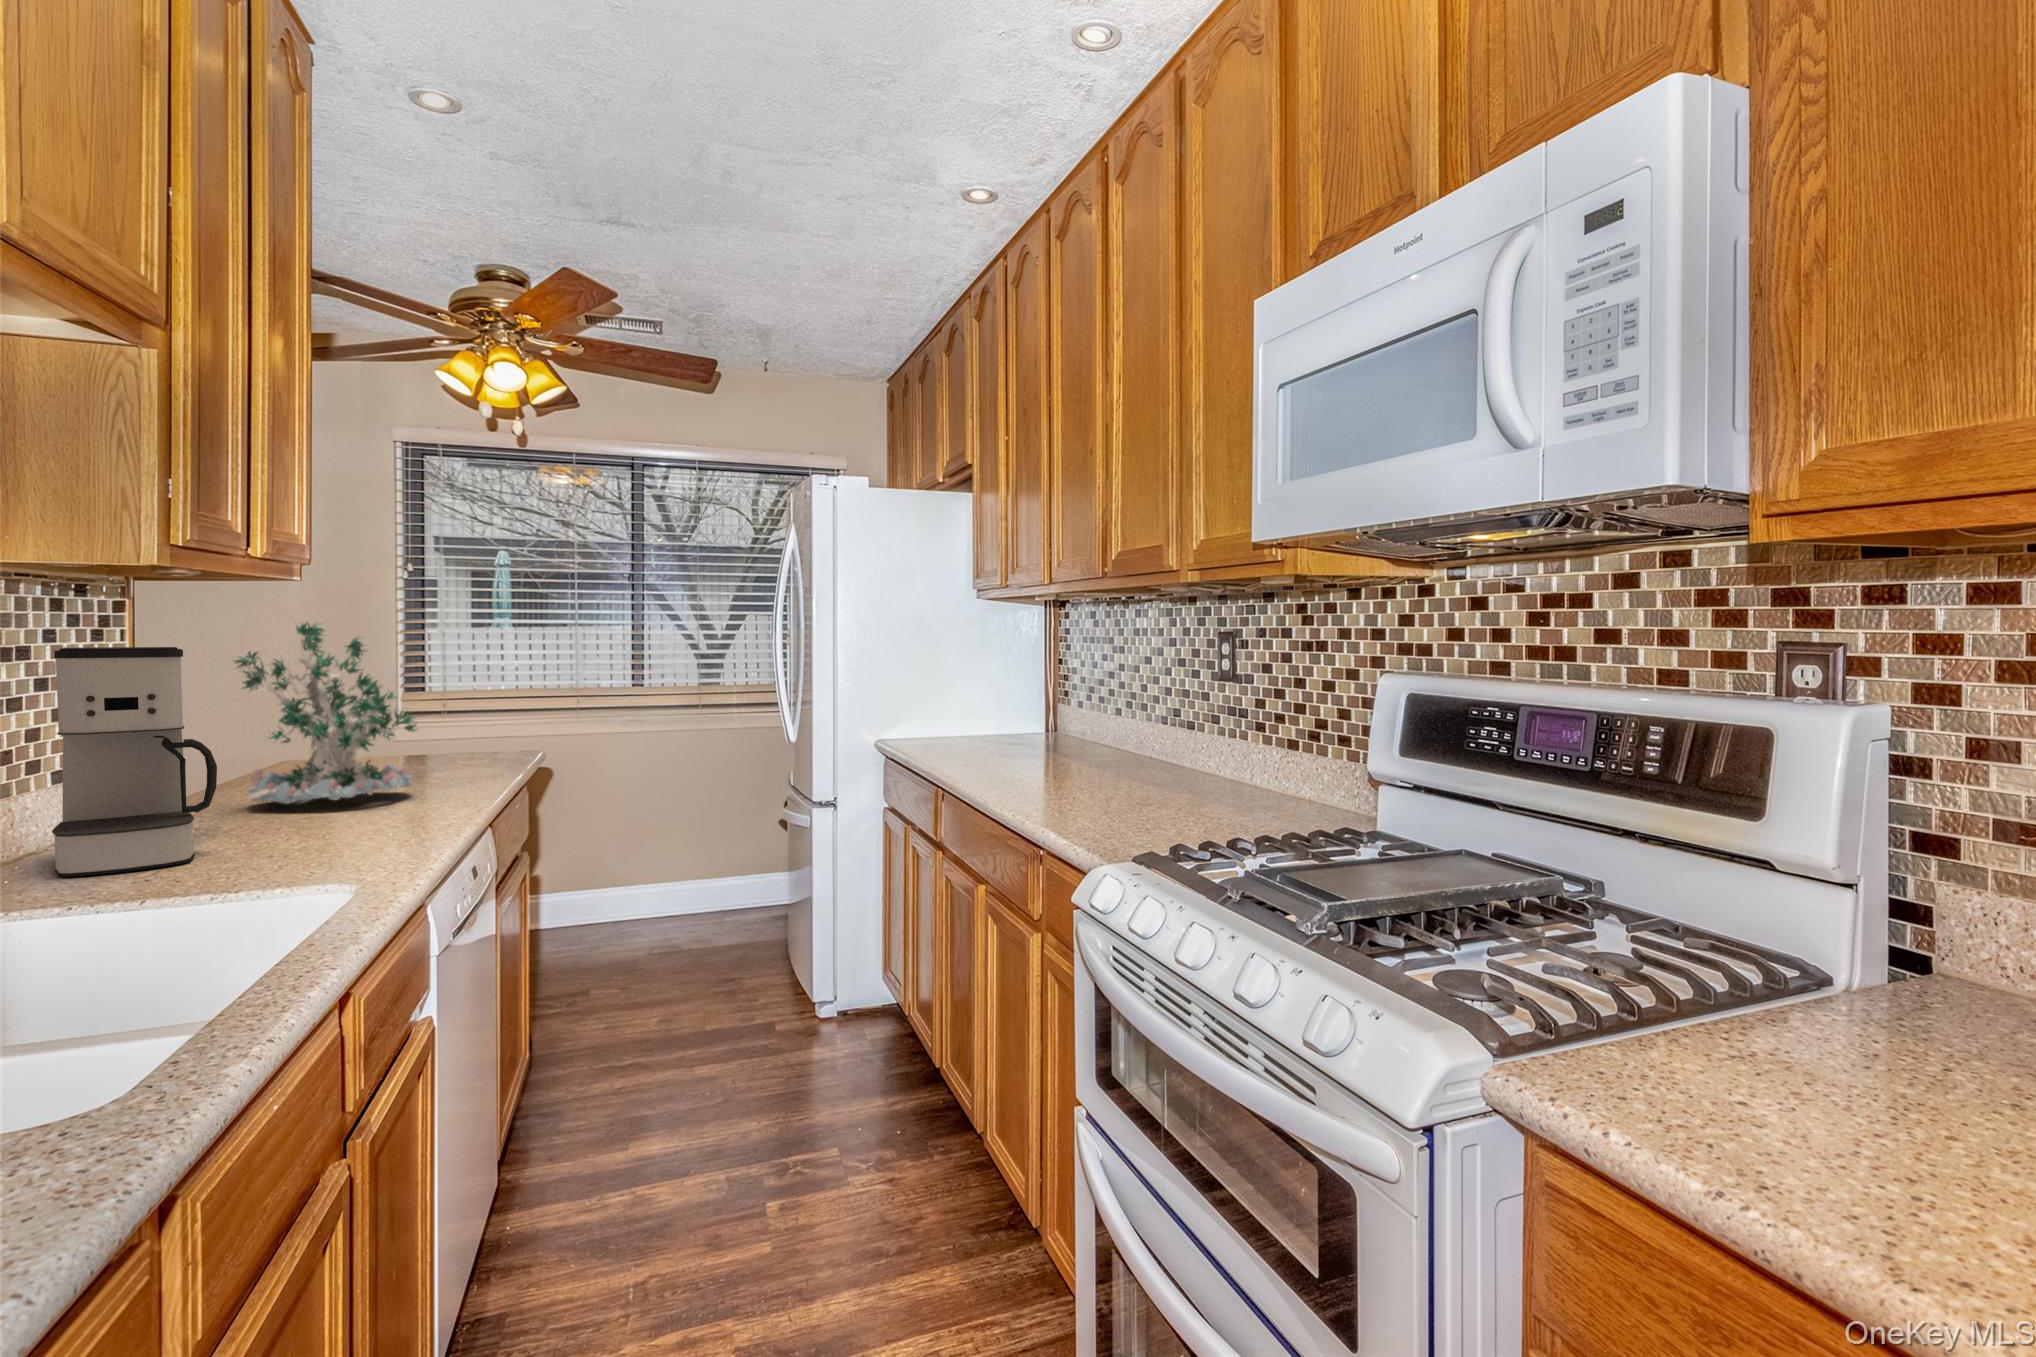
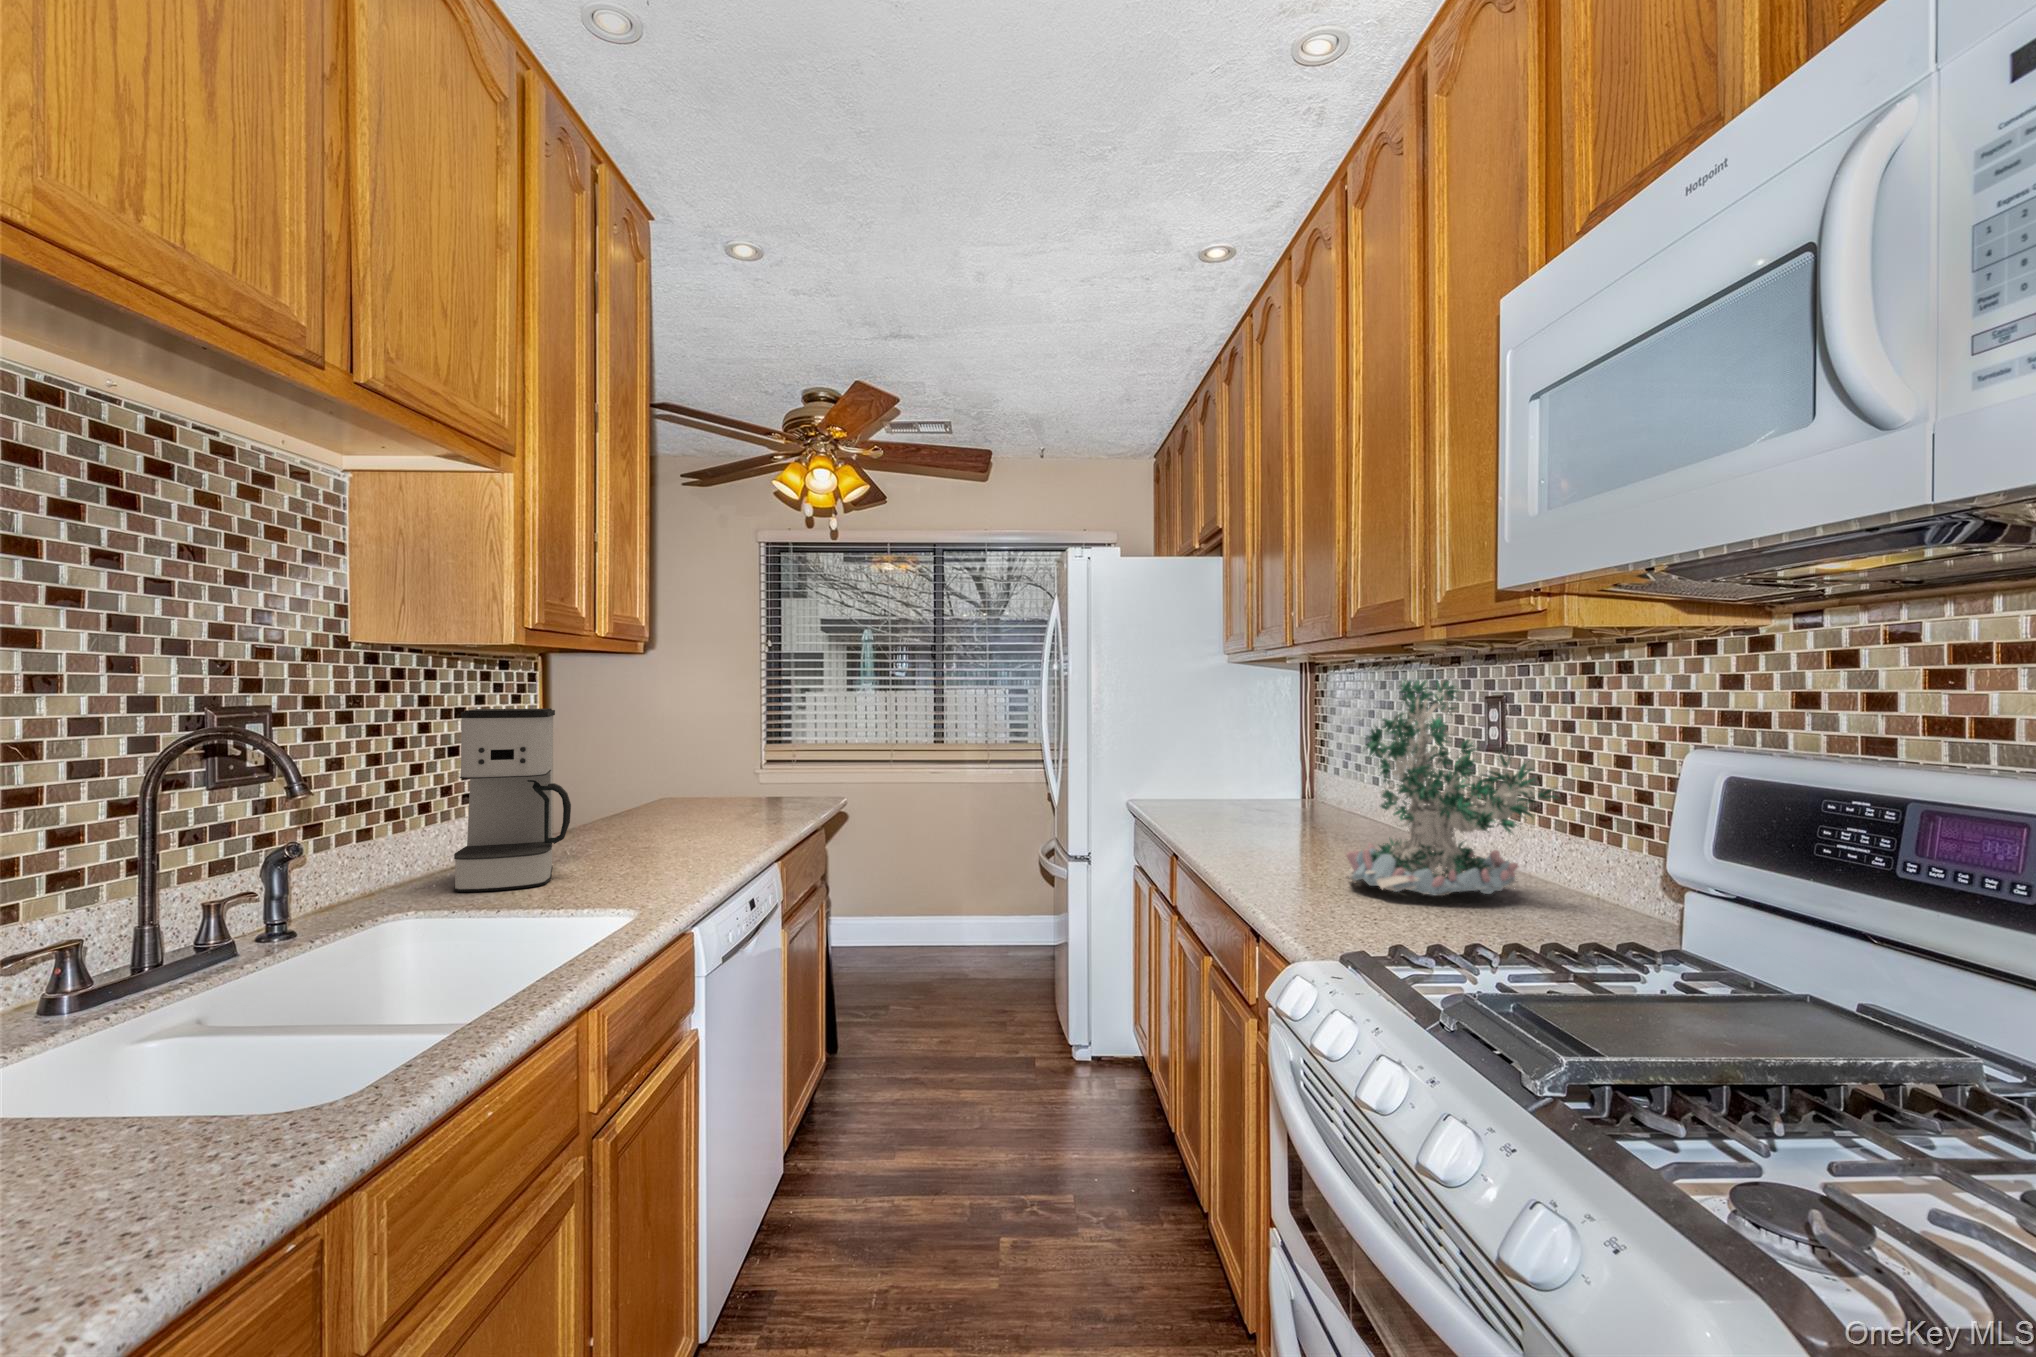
plant: present [235,623,416,804] -> present [1347,679,1556,896]

